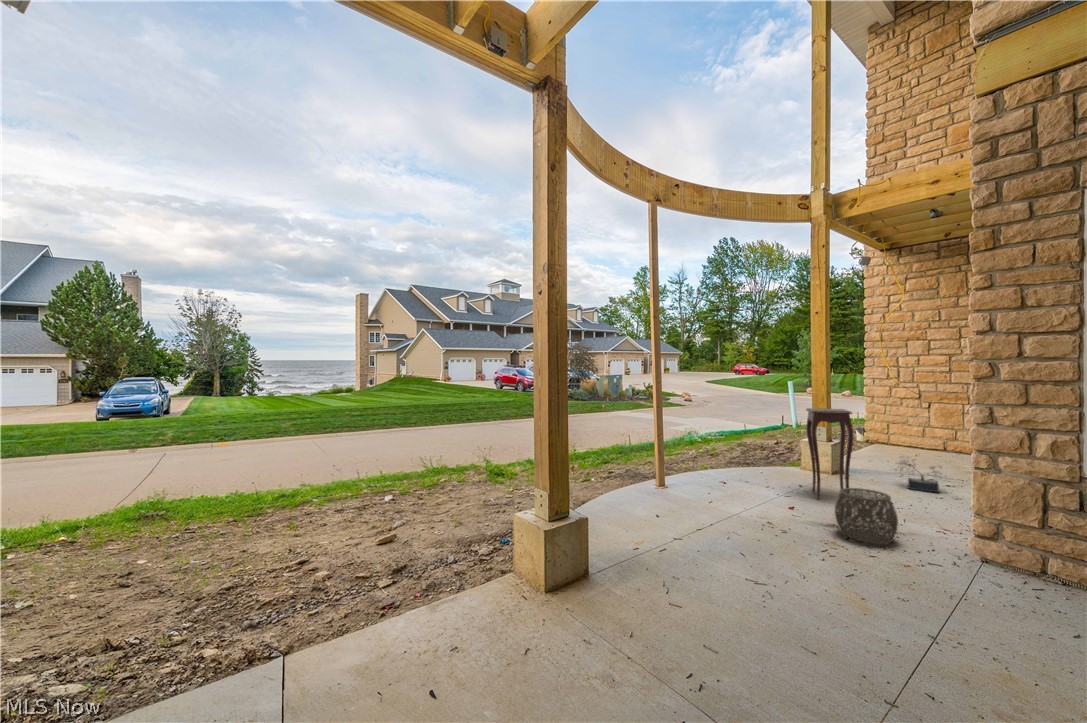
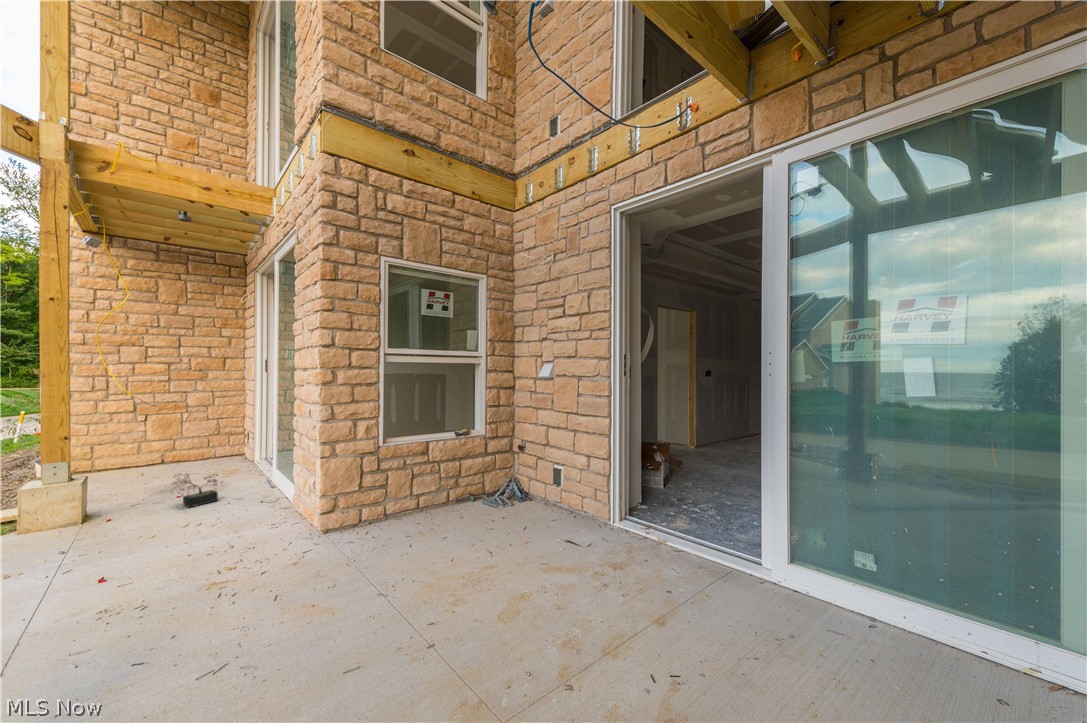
side table: present [806,408,853,499] -> none [78,432,166,562]
woven basket: present [835,488,898,544] -> none [189,512,264,581]

